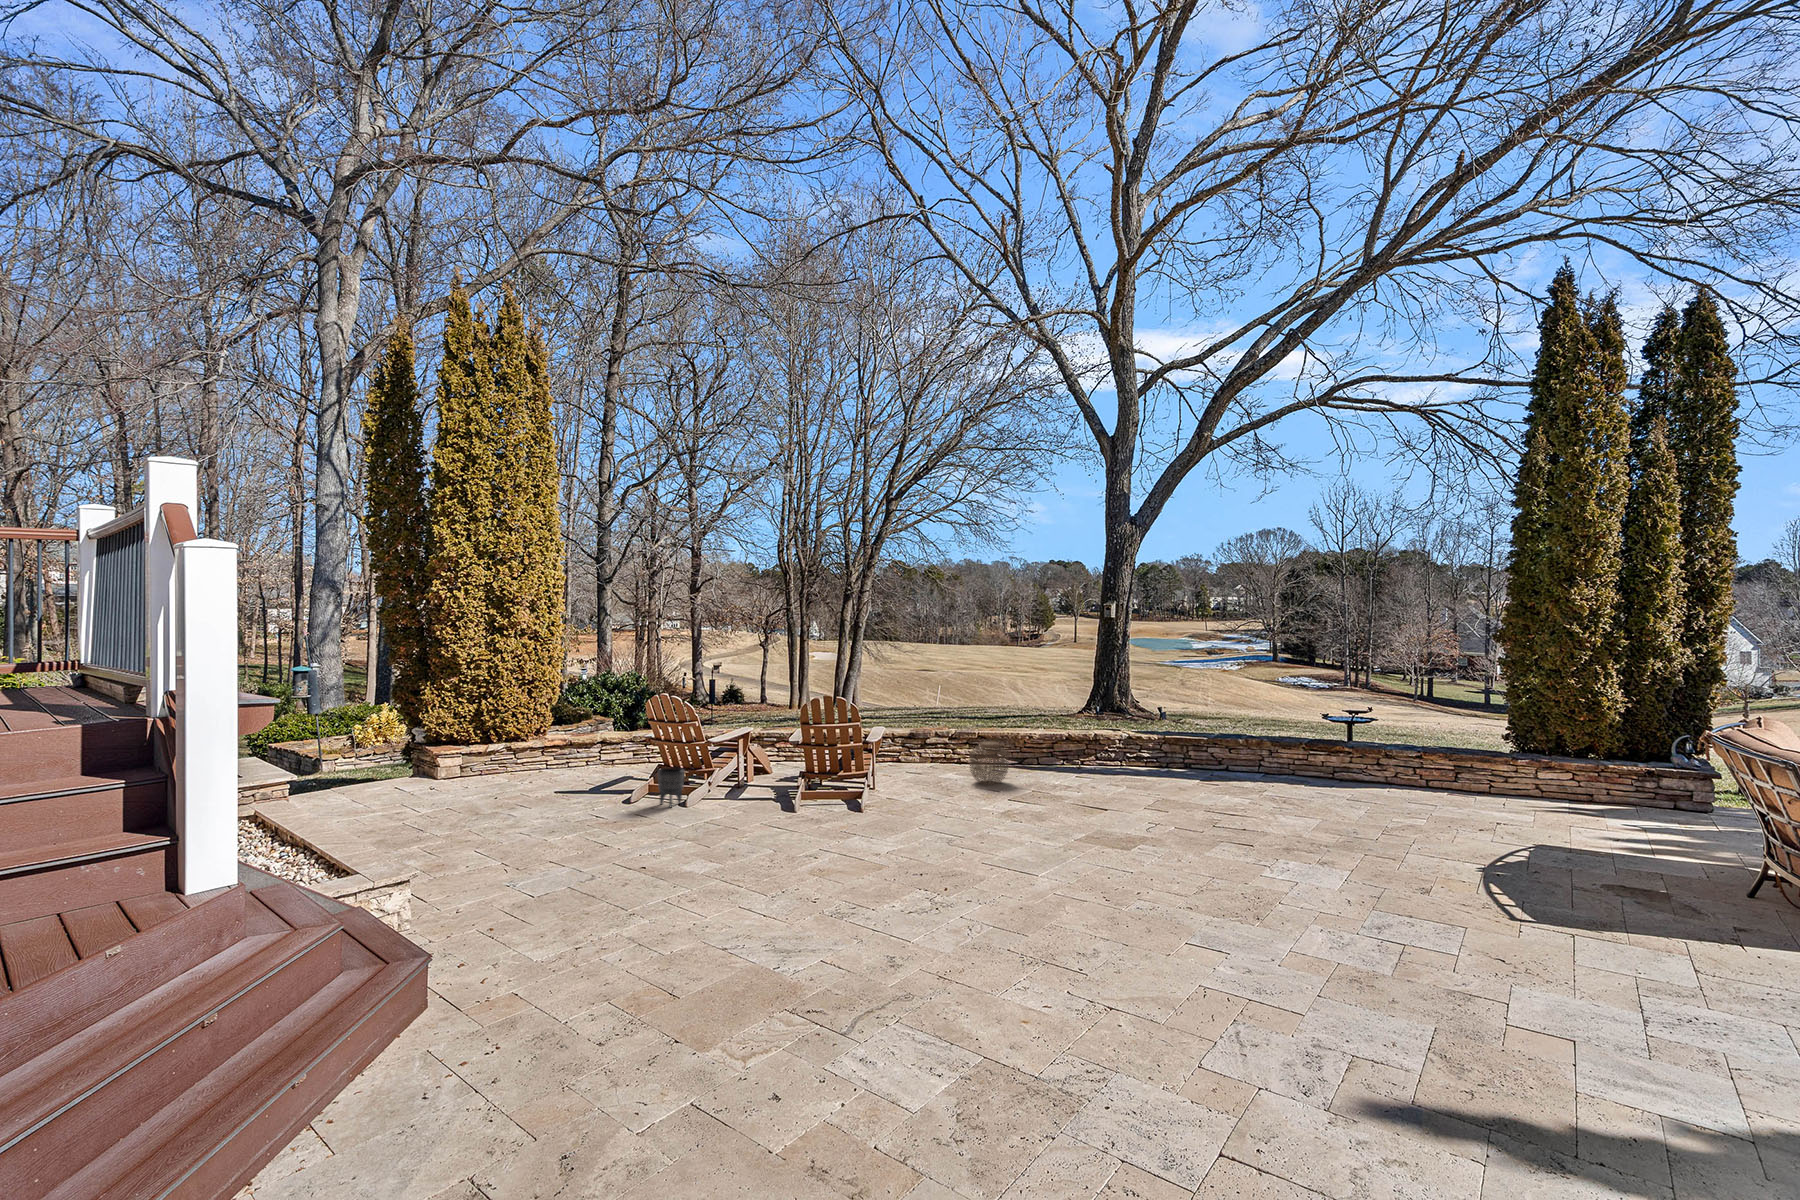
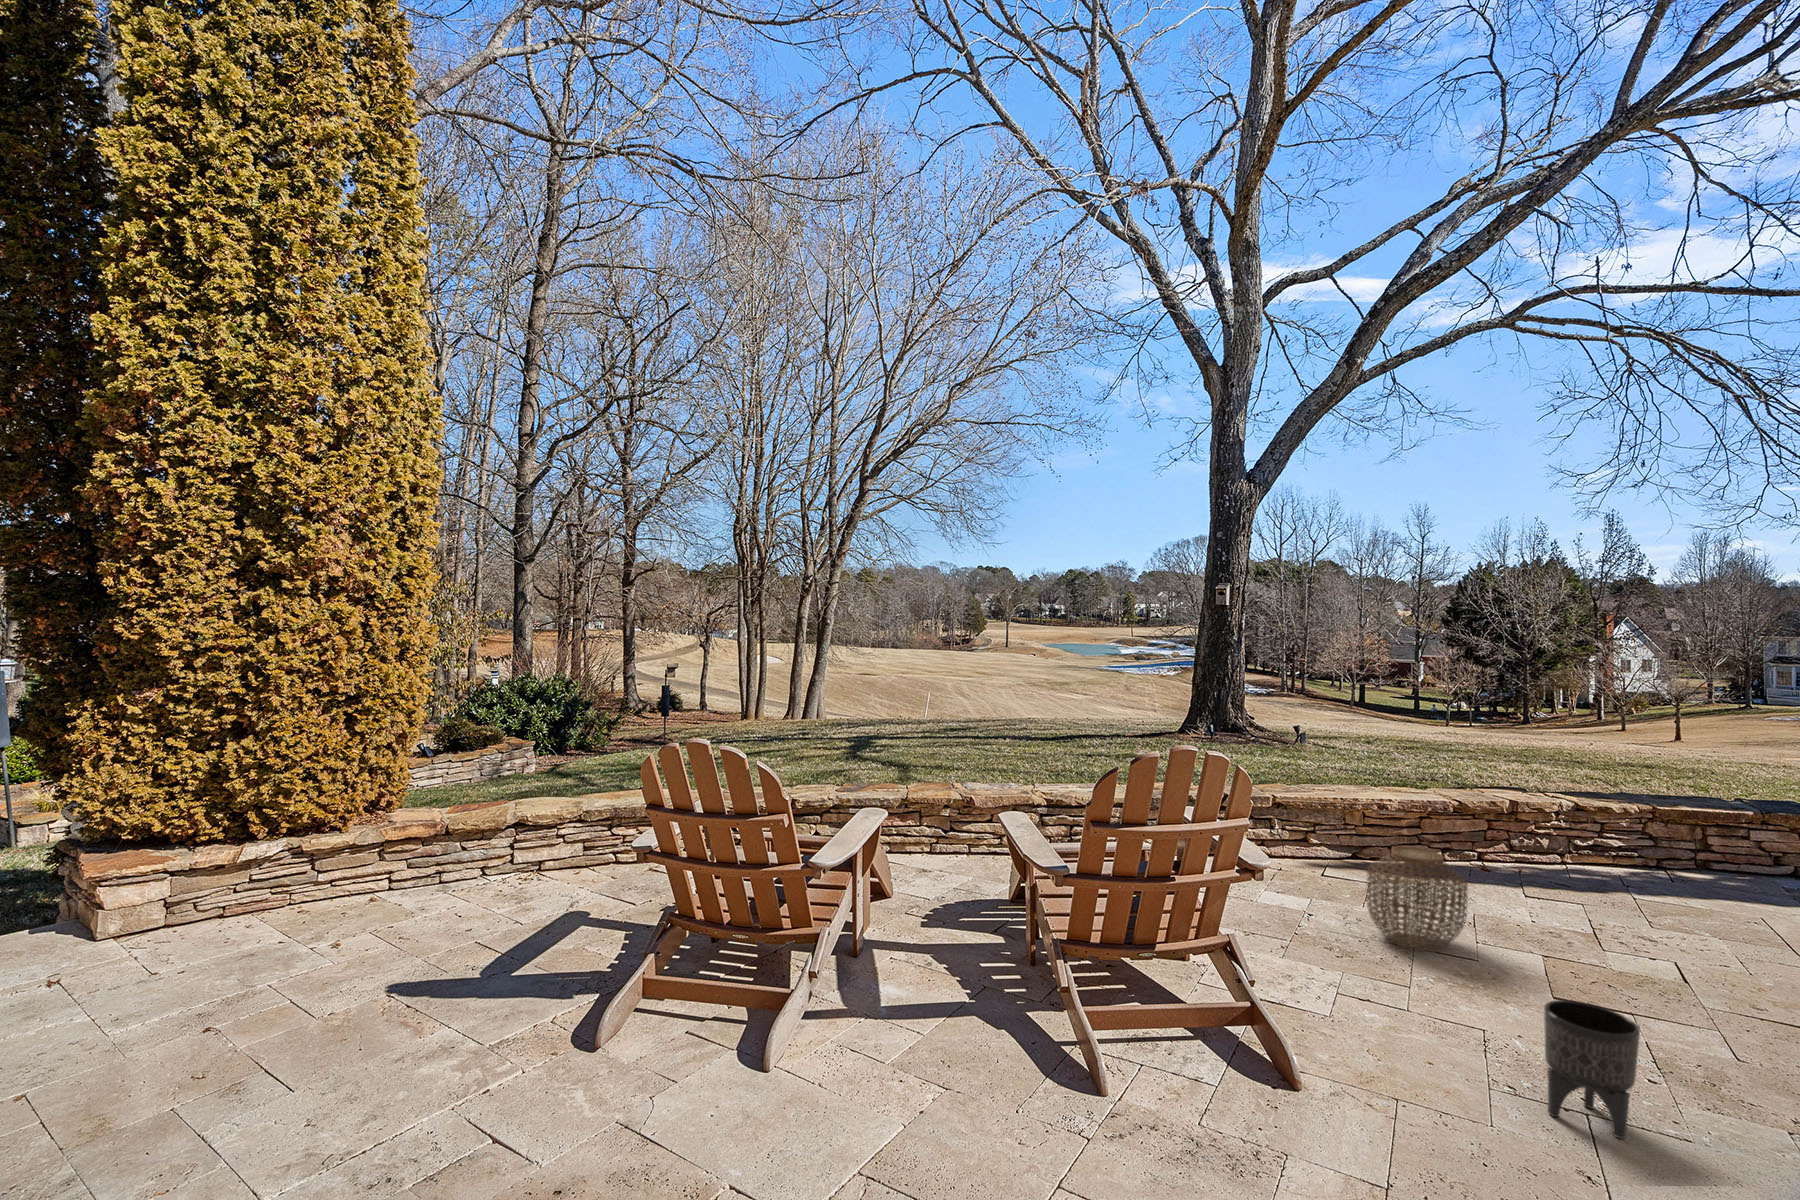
planter: present [658,768,684,807] -> present [1544,1000,1640,1139]

